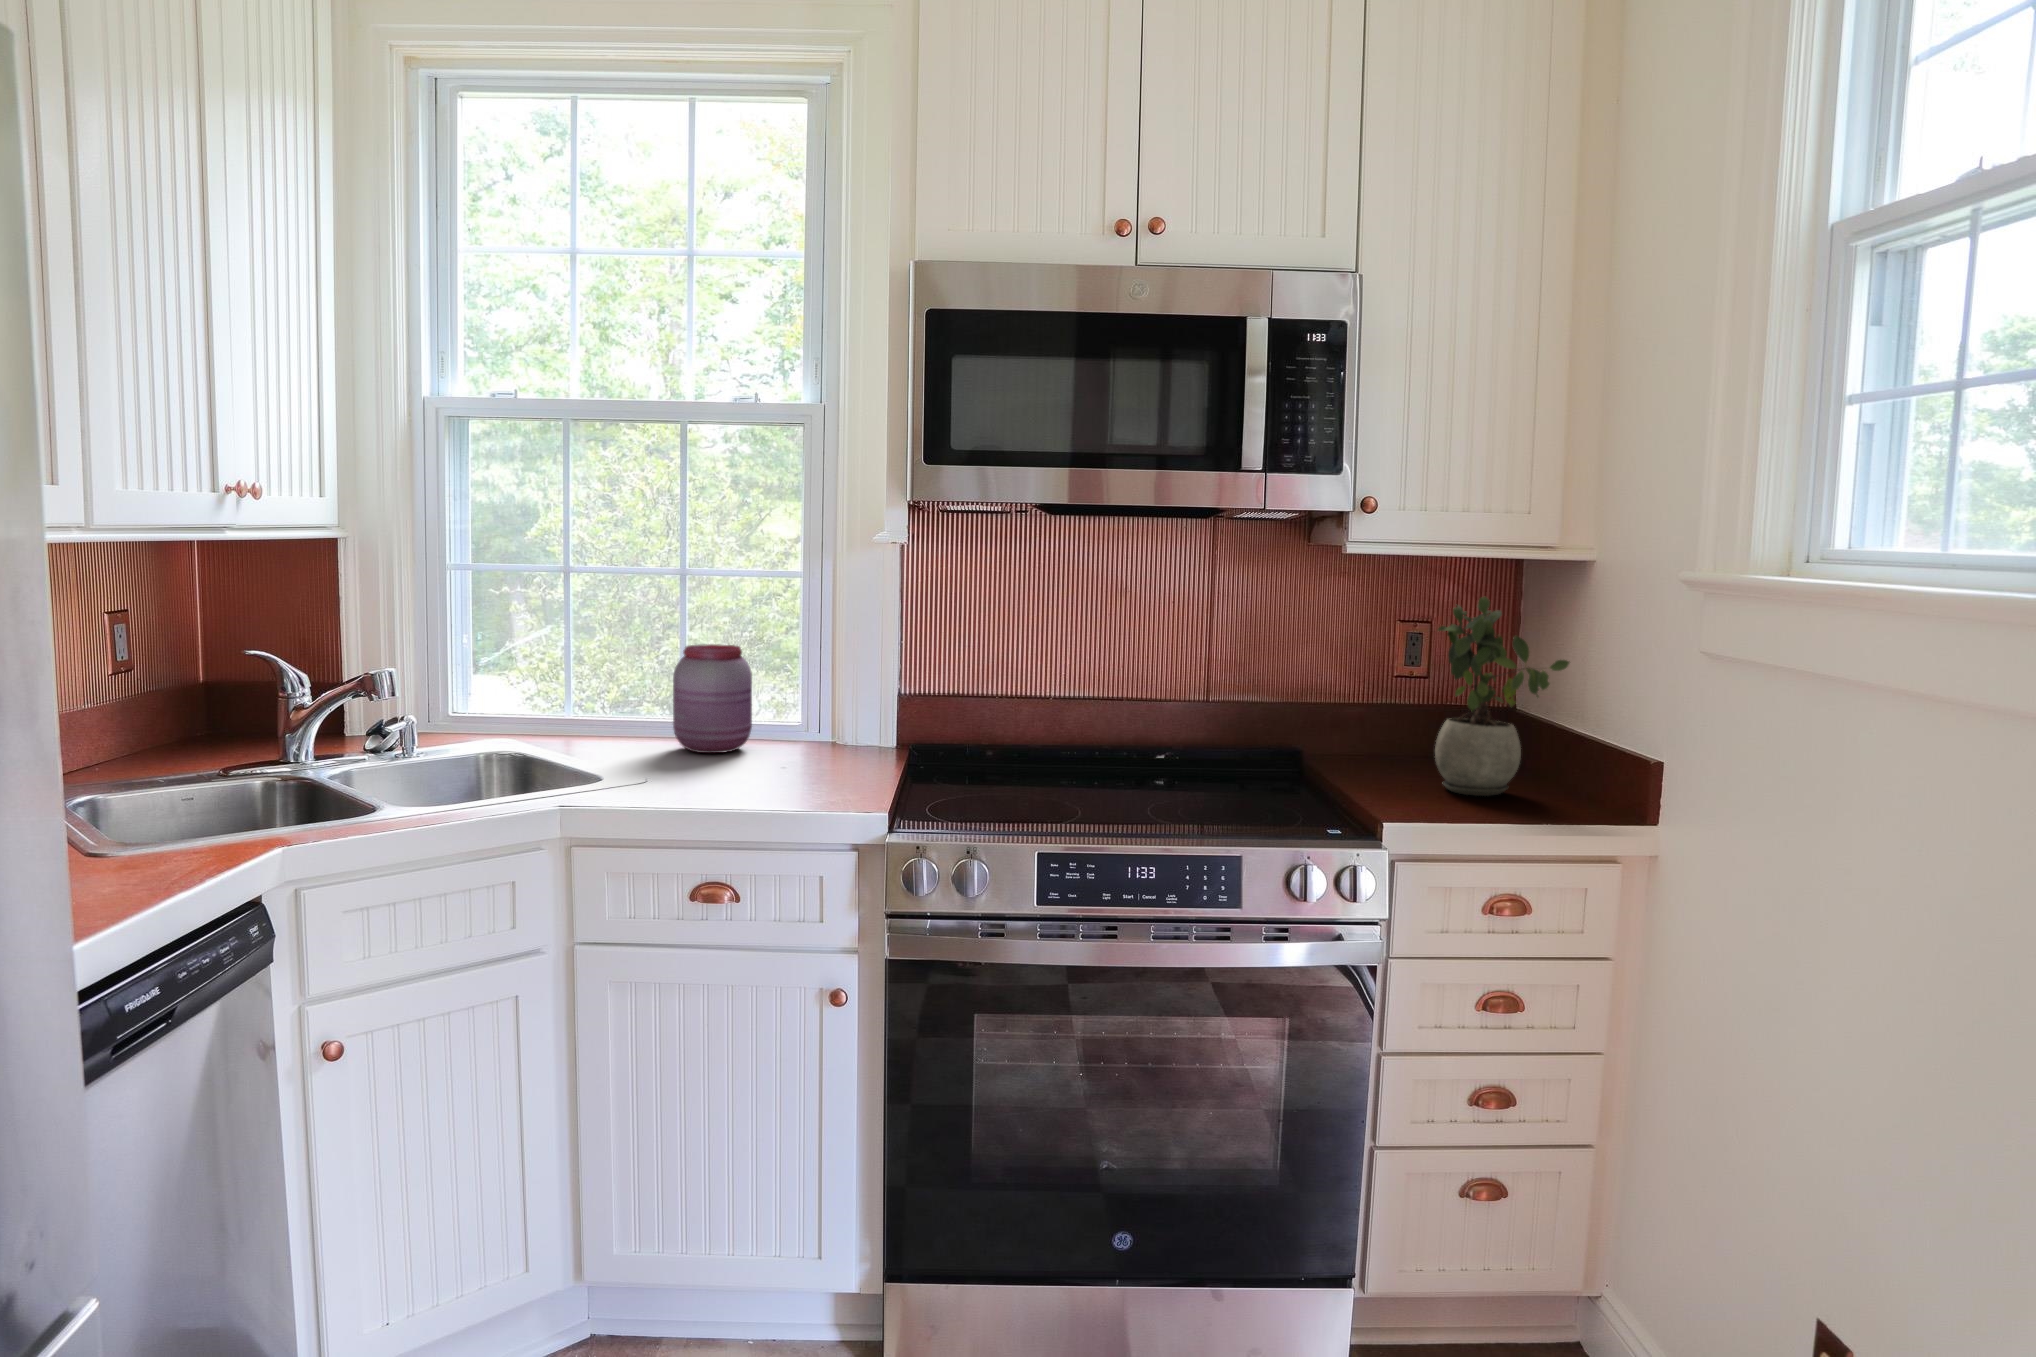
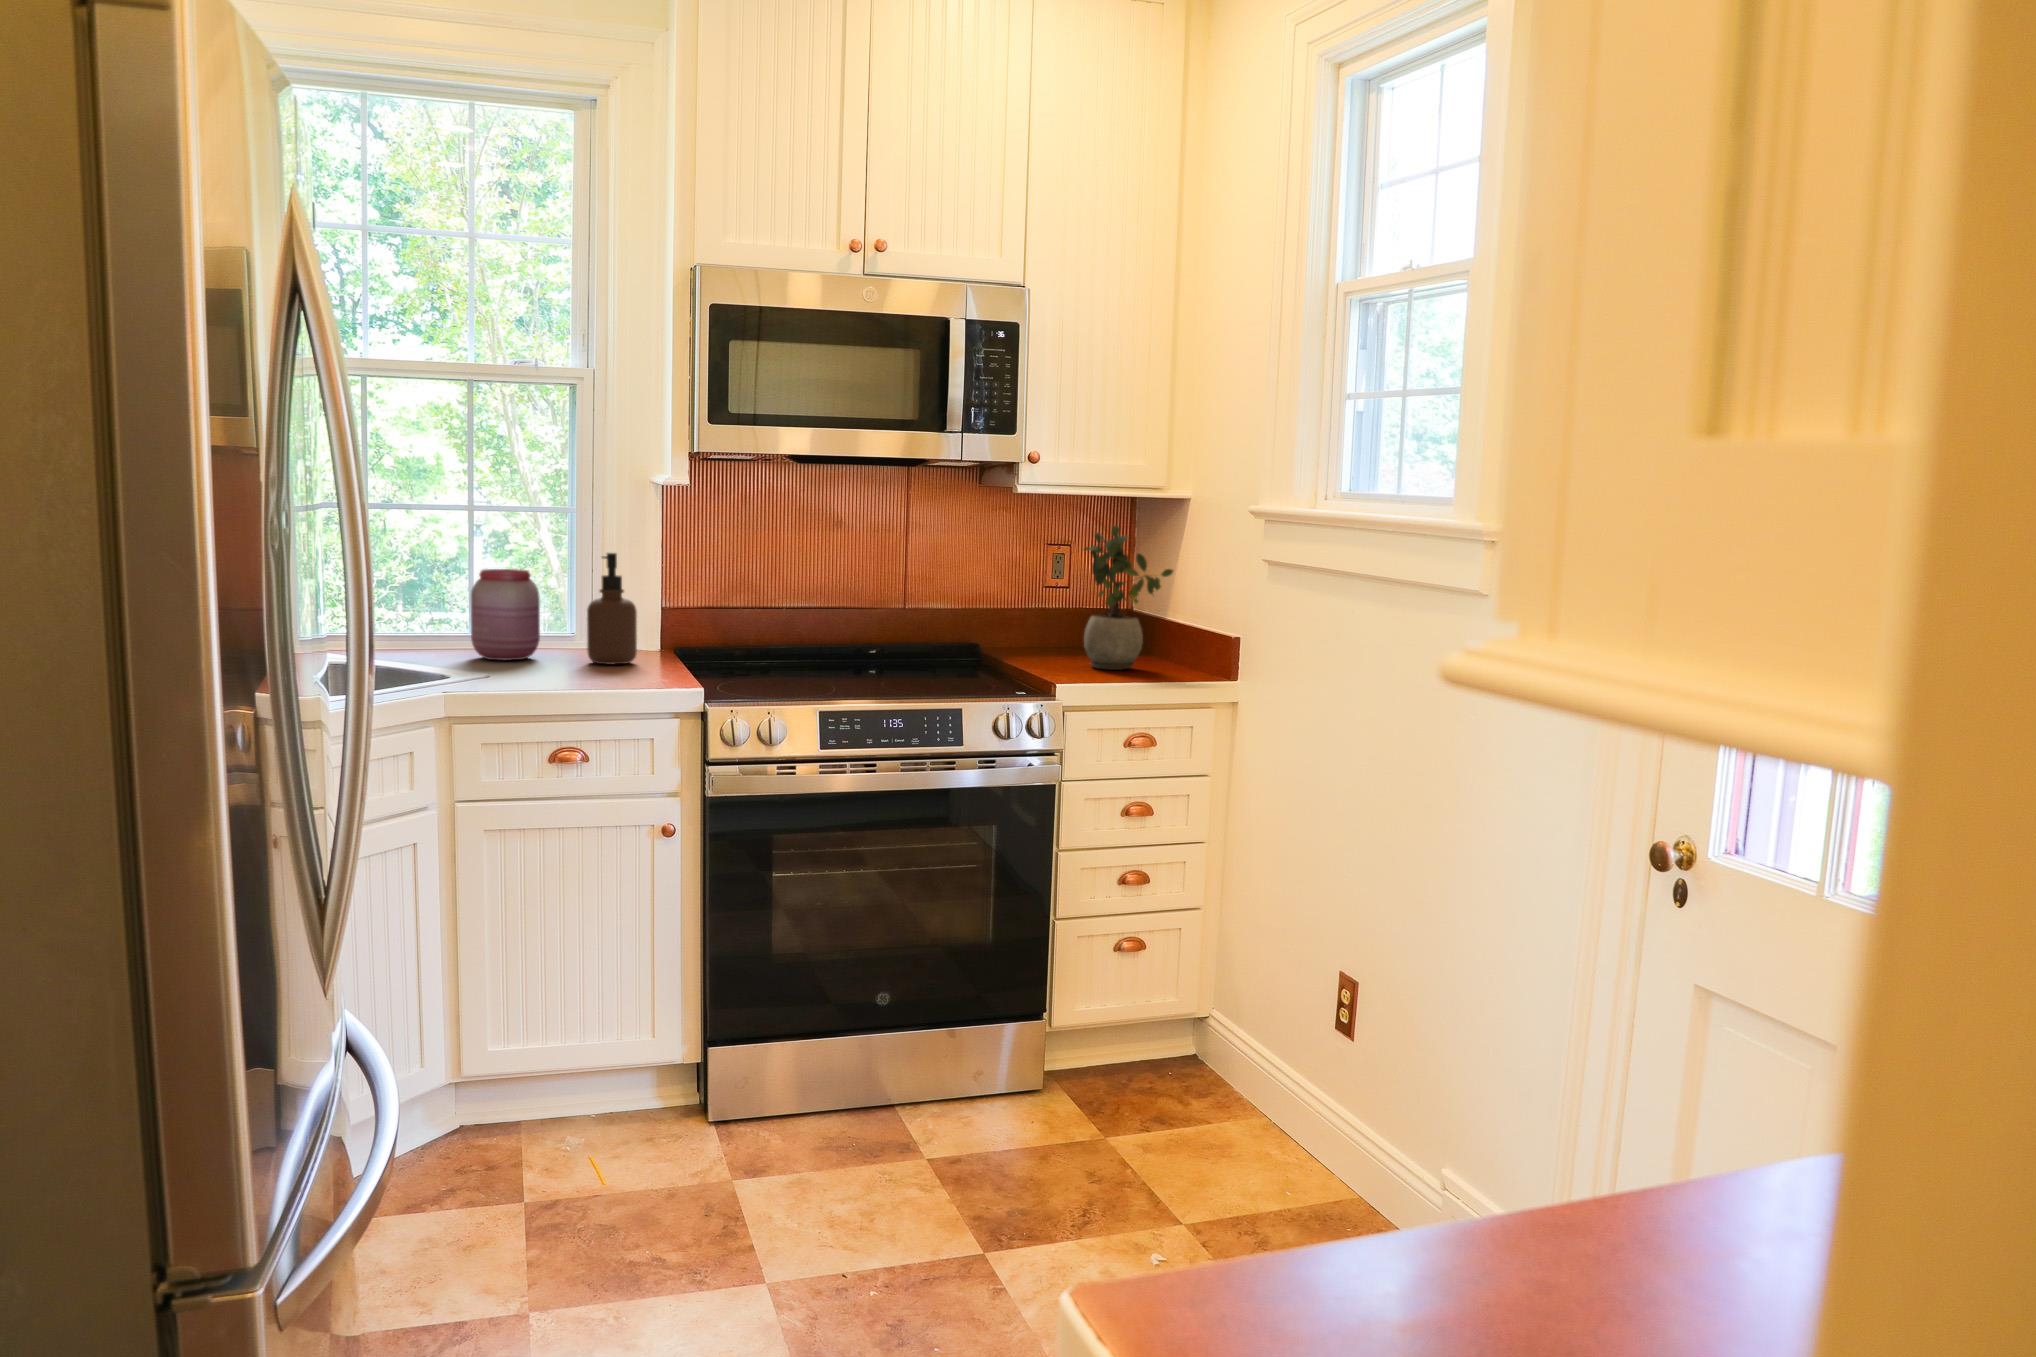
soap dispenser: none [796,628,855,764] -> present [587,553,637,664]

